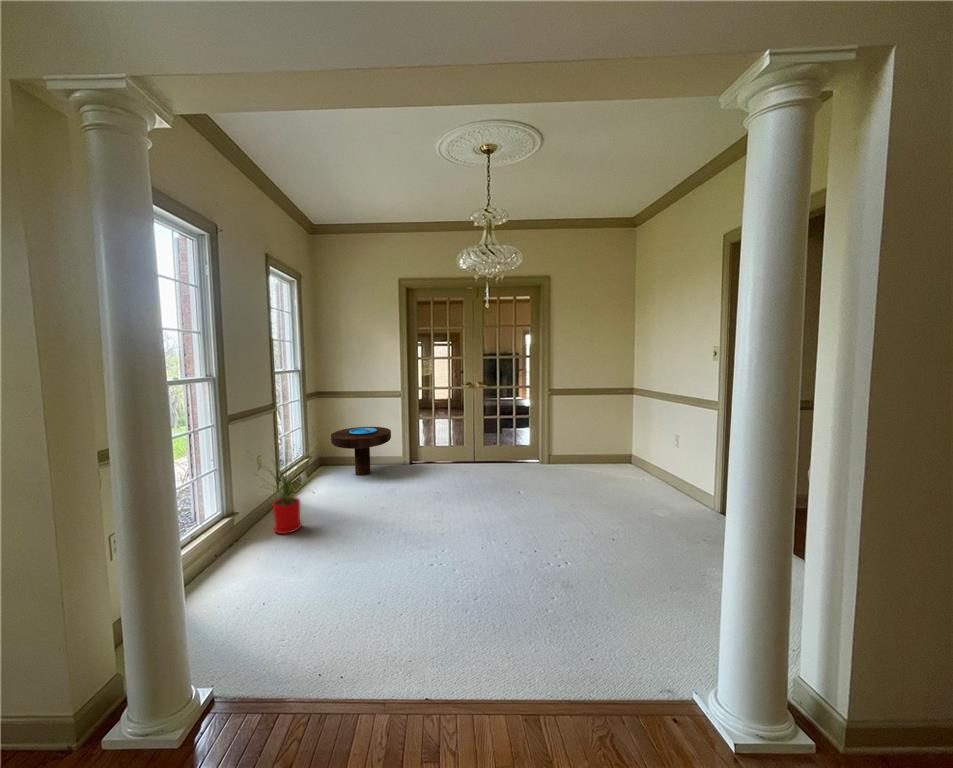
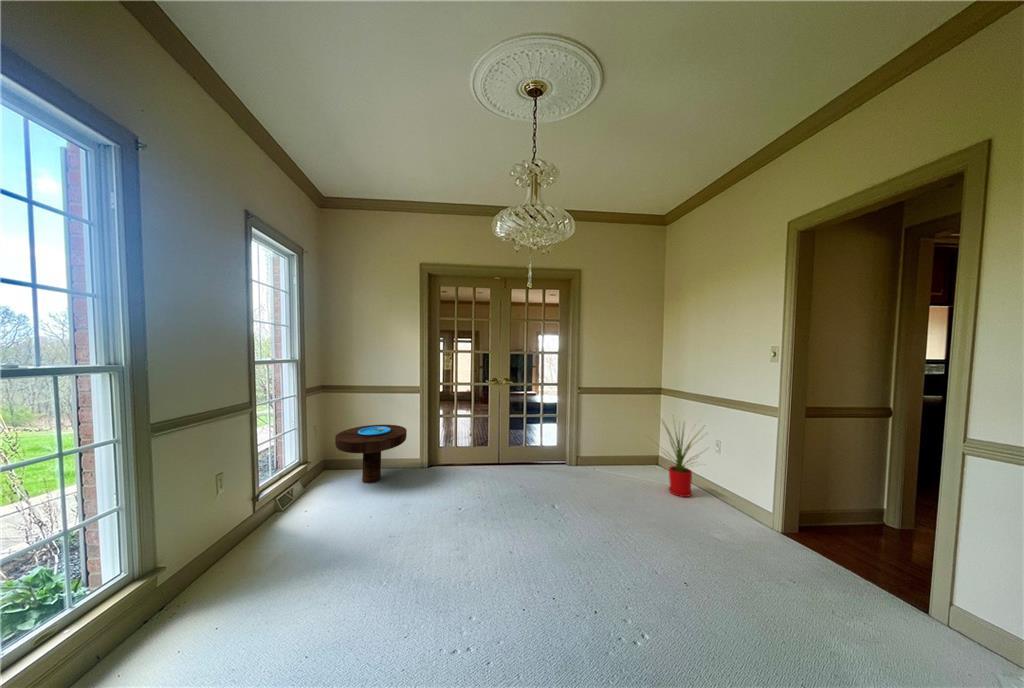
house plant: present [255,453,311,534] -> present [663,423,704,497]

